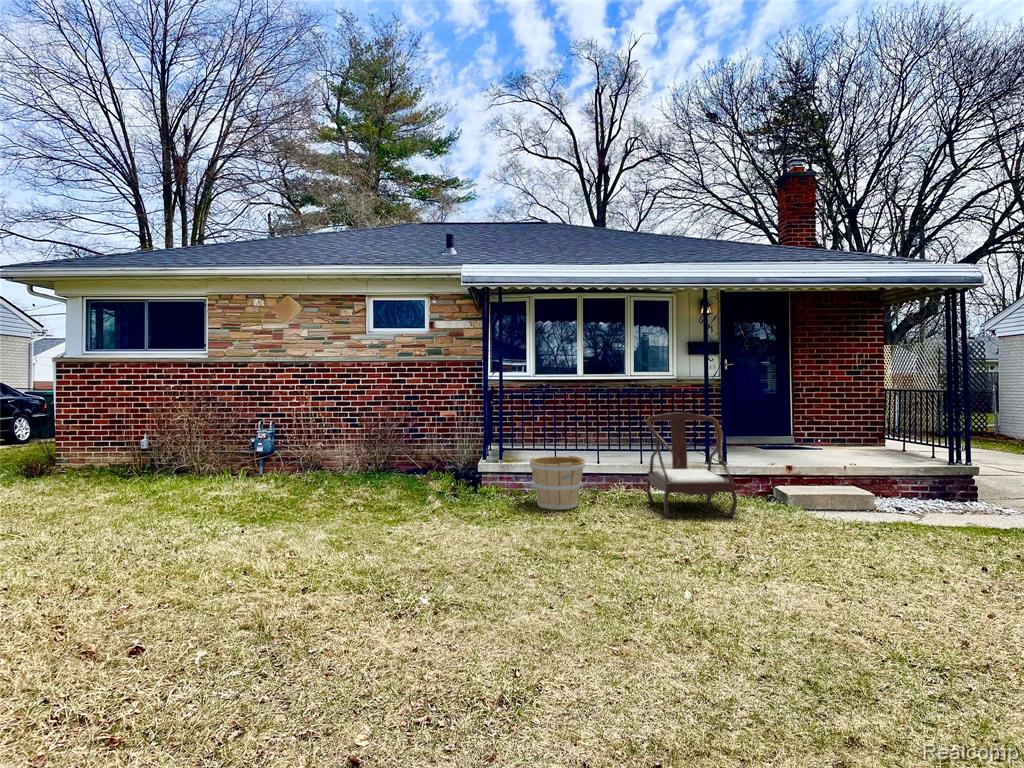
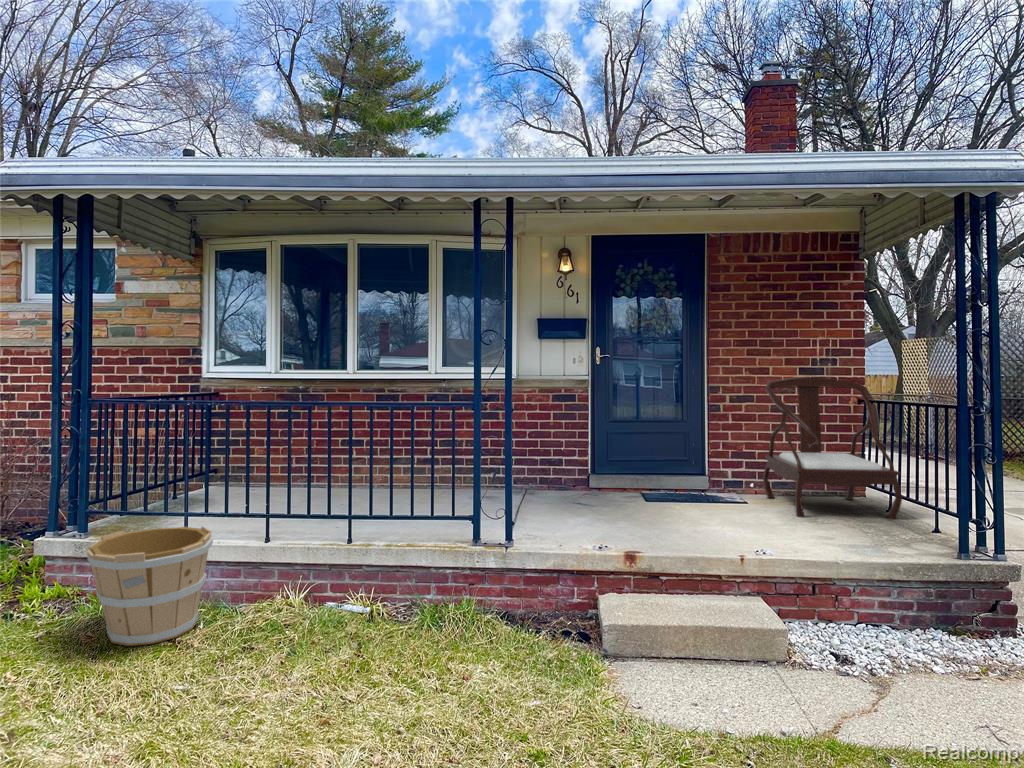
armchair: present [646,412,737,518] -> present [763,377,902,519]

